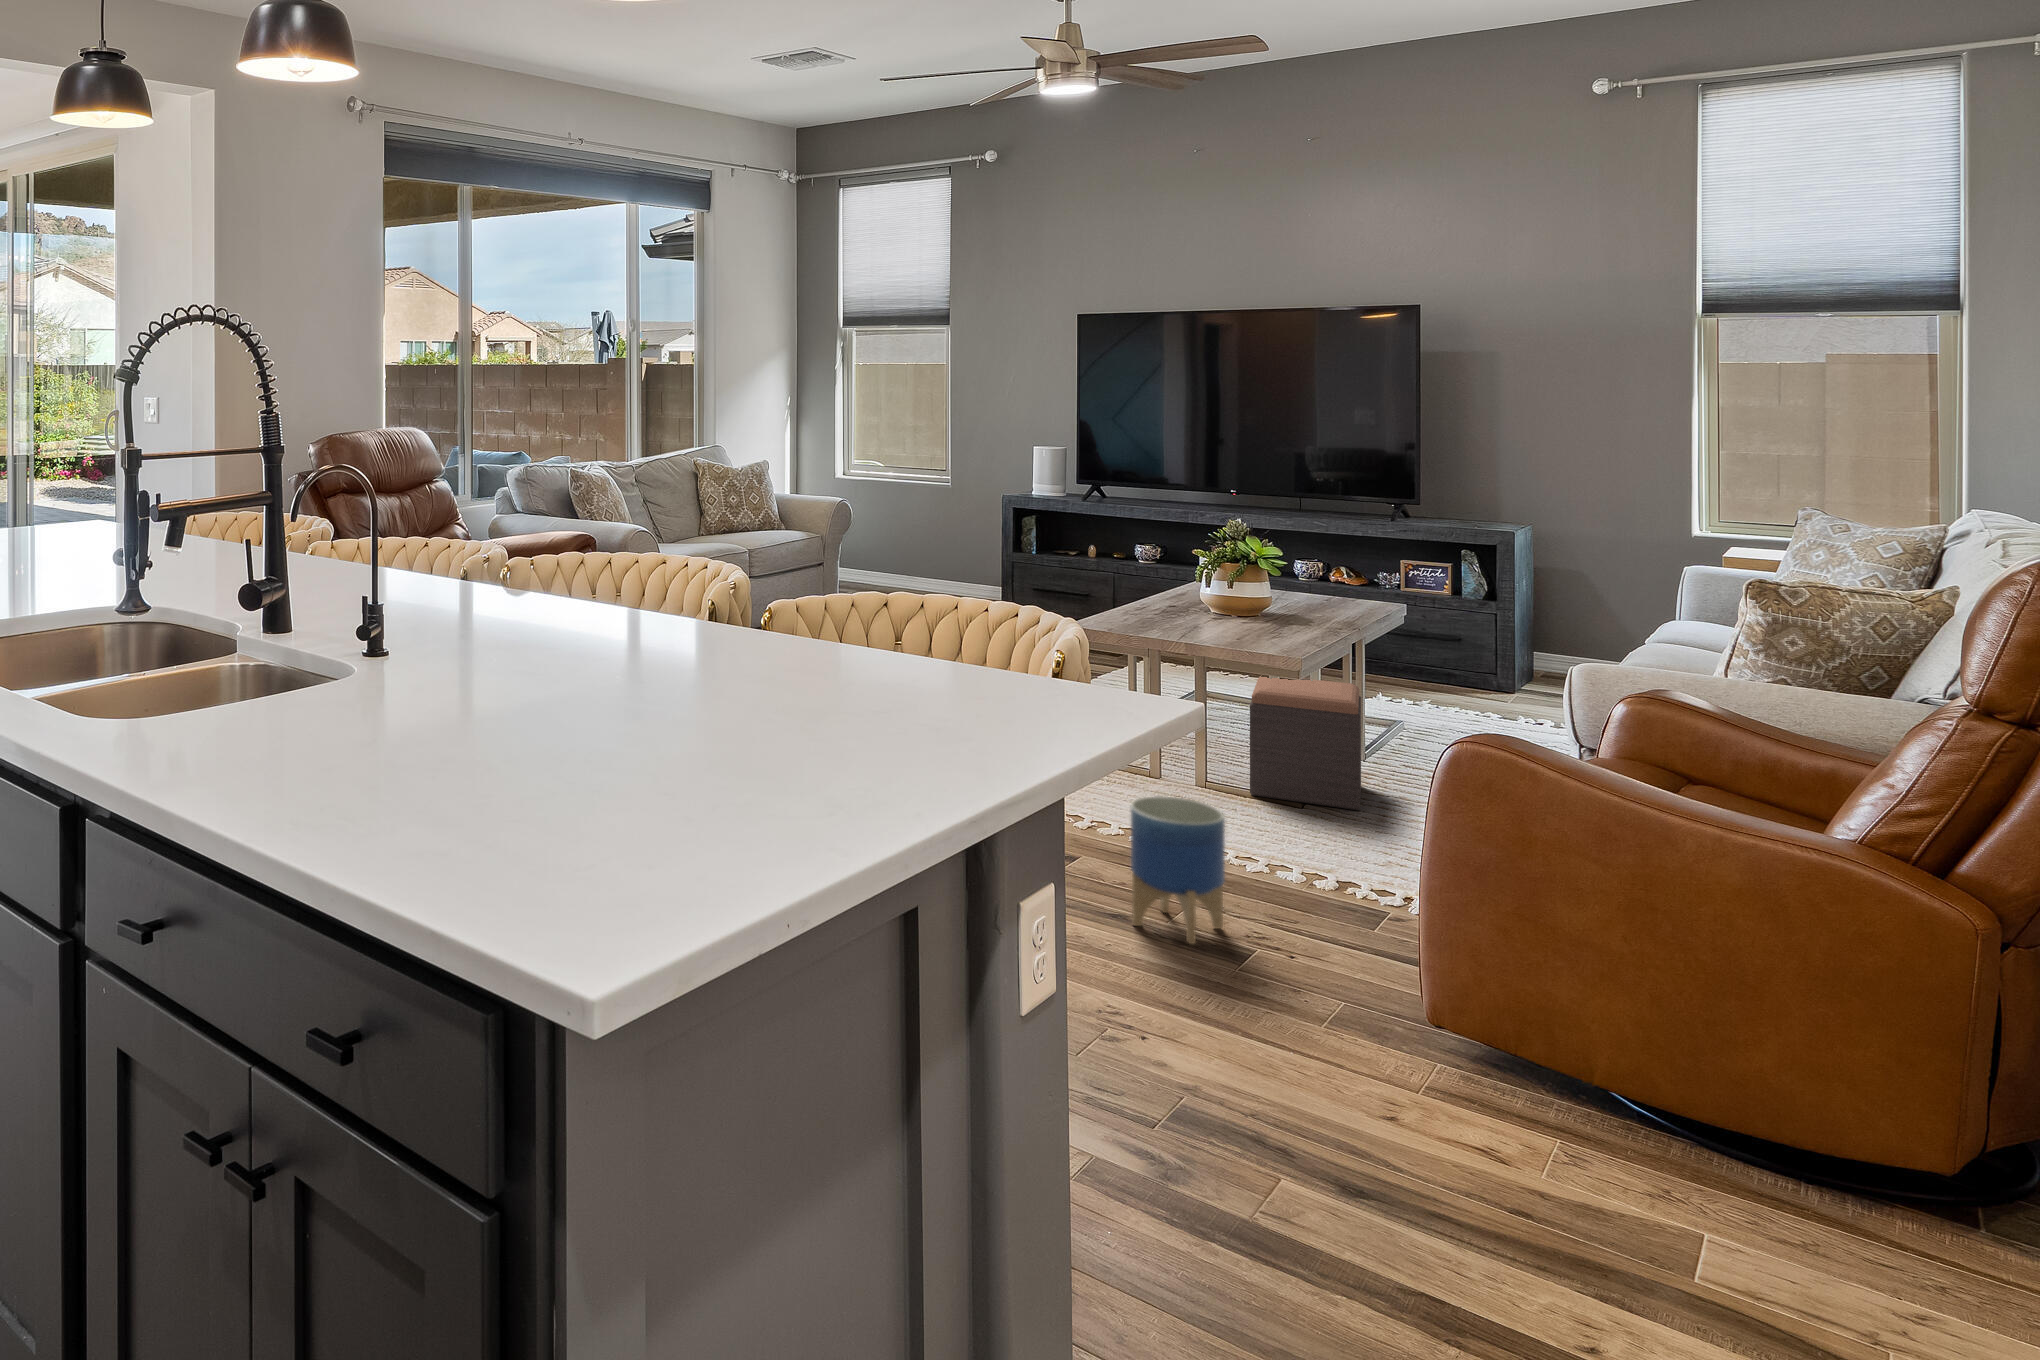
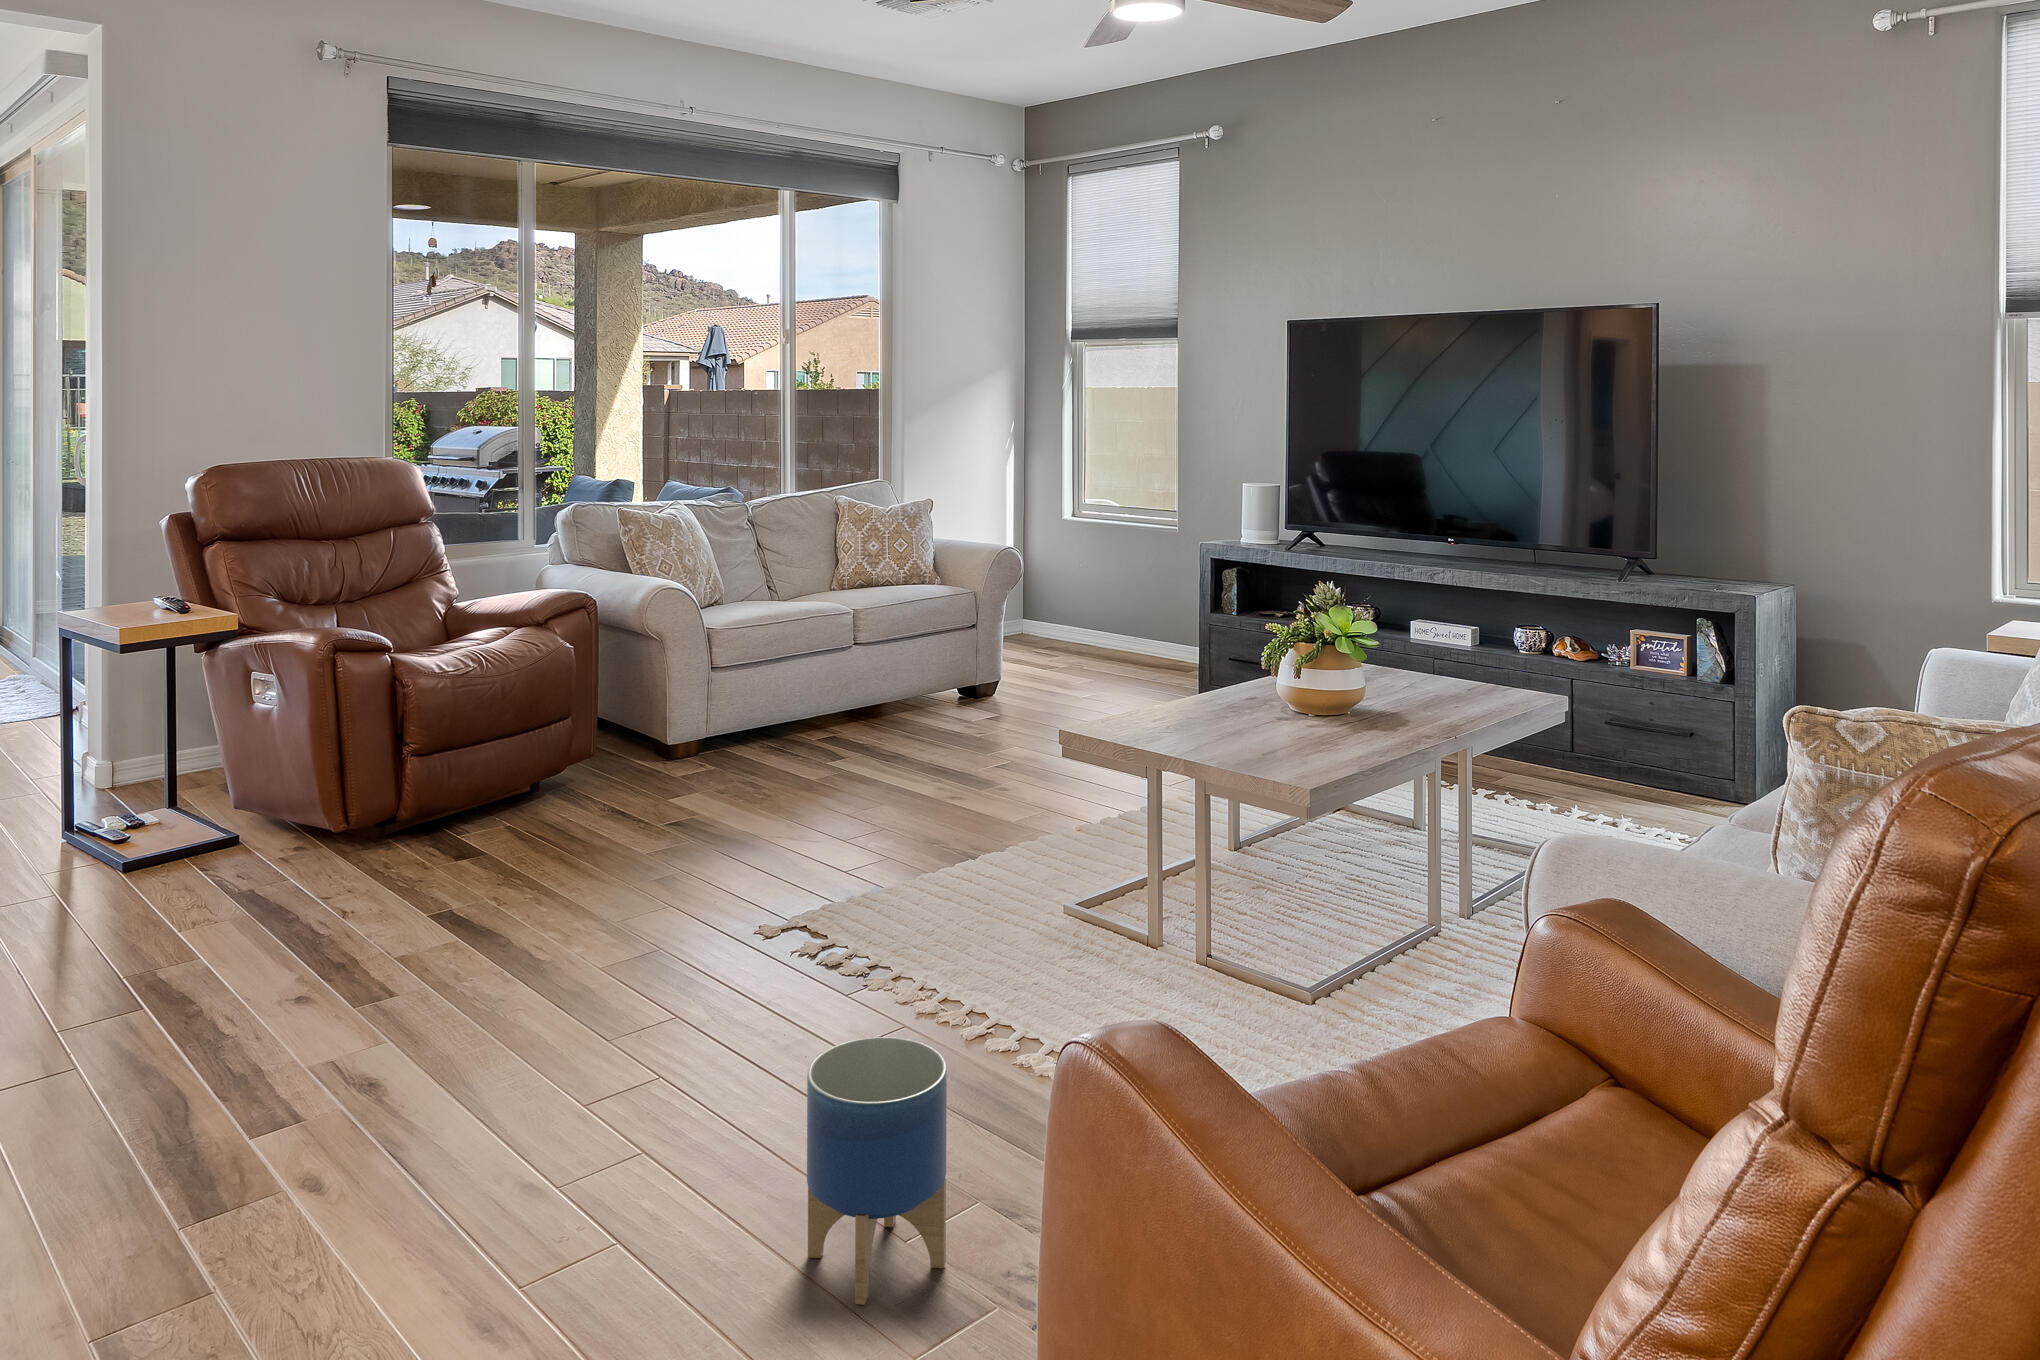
footstool: present [1250,676,1361,810] -> none [1244,803,1418,1014]

